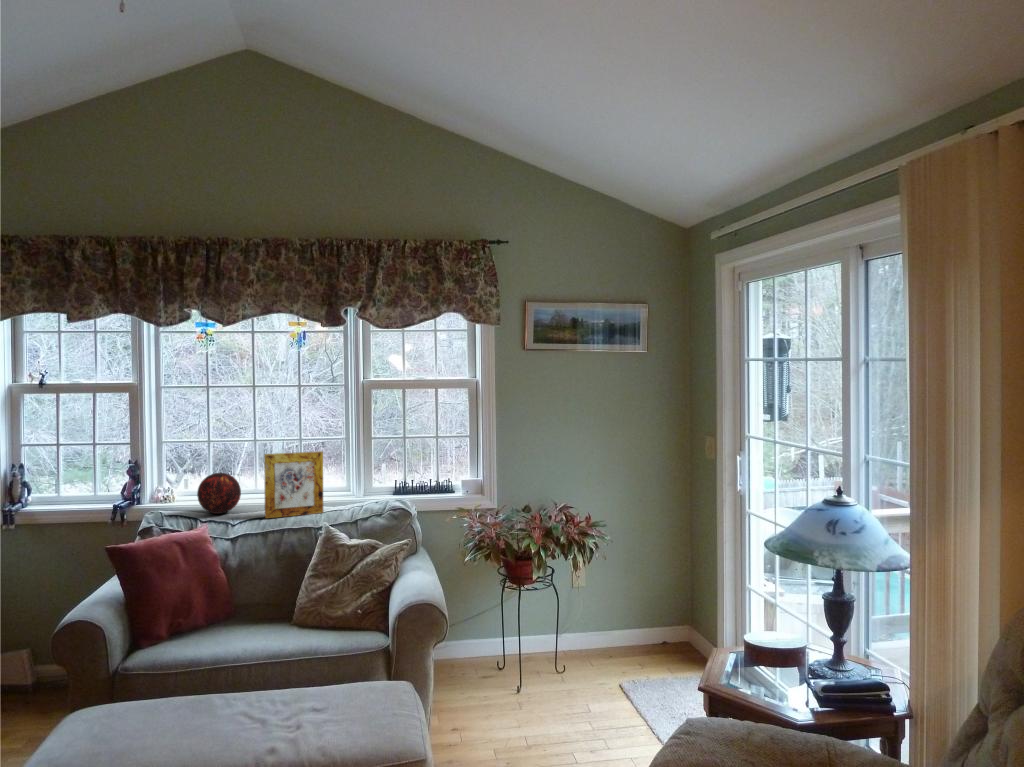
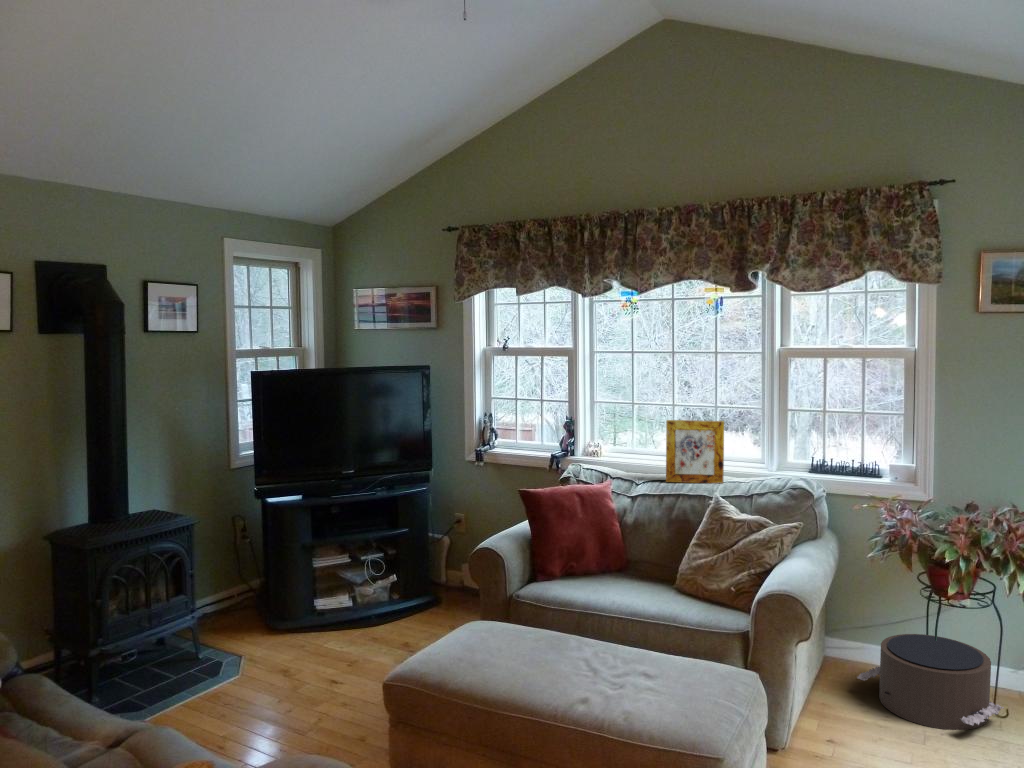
decorative orb: present [197,473,241,514] -> none [612,434,651,472]
pouf: none [453,621,565,700] -> present [857,634,1004,730]

